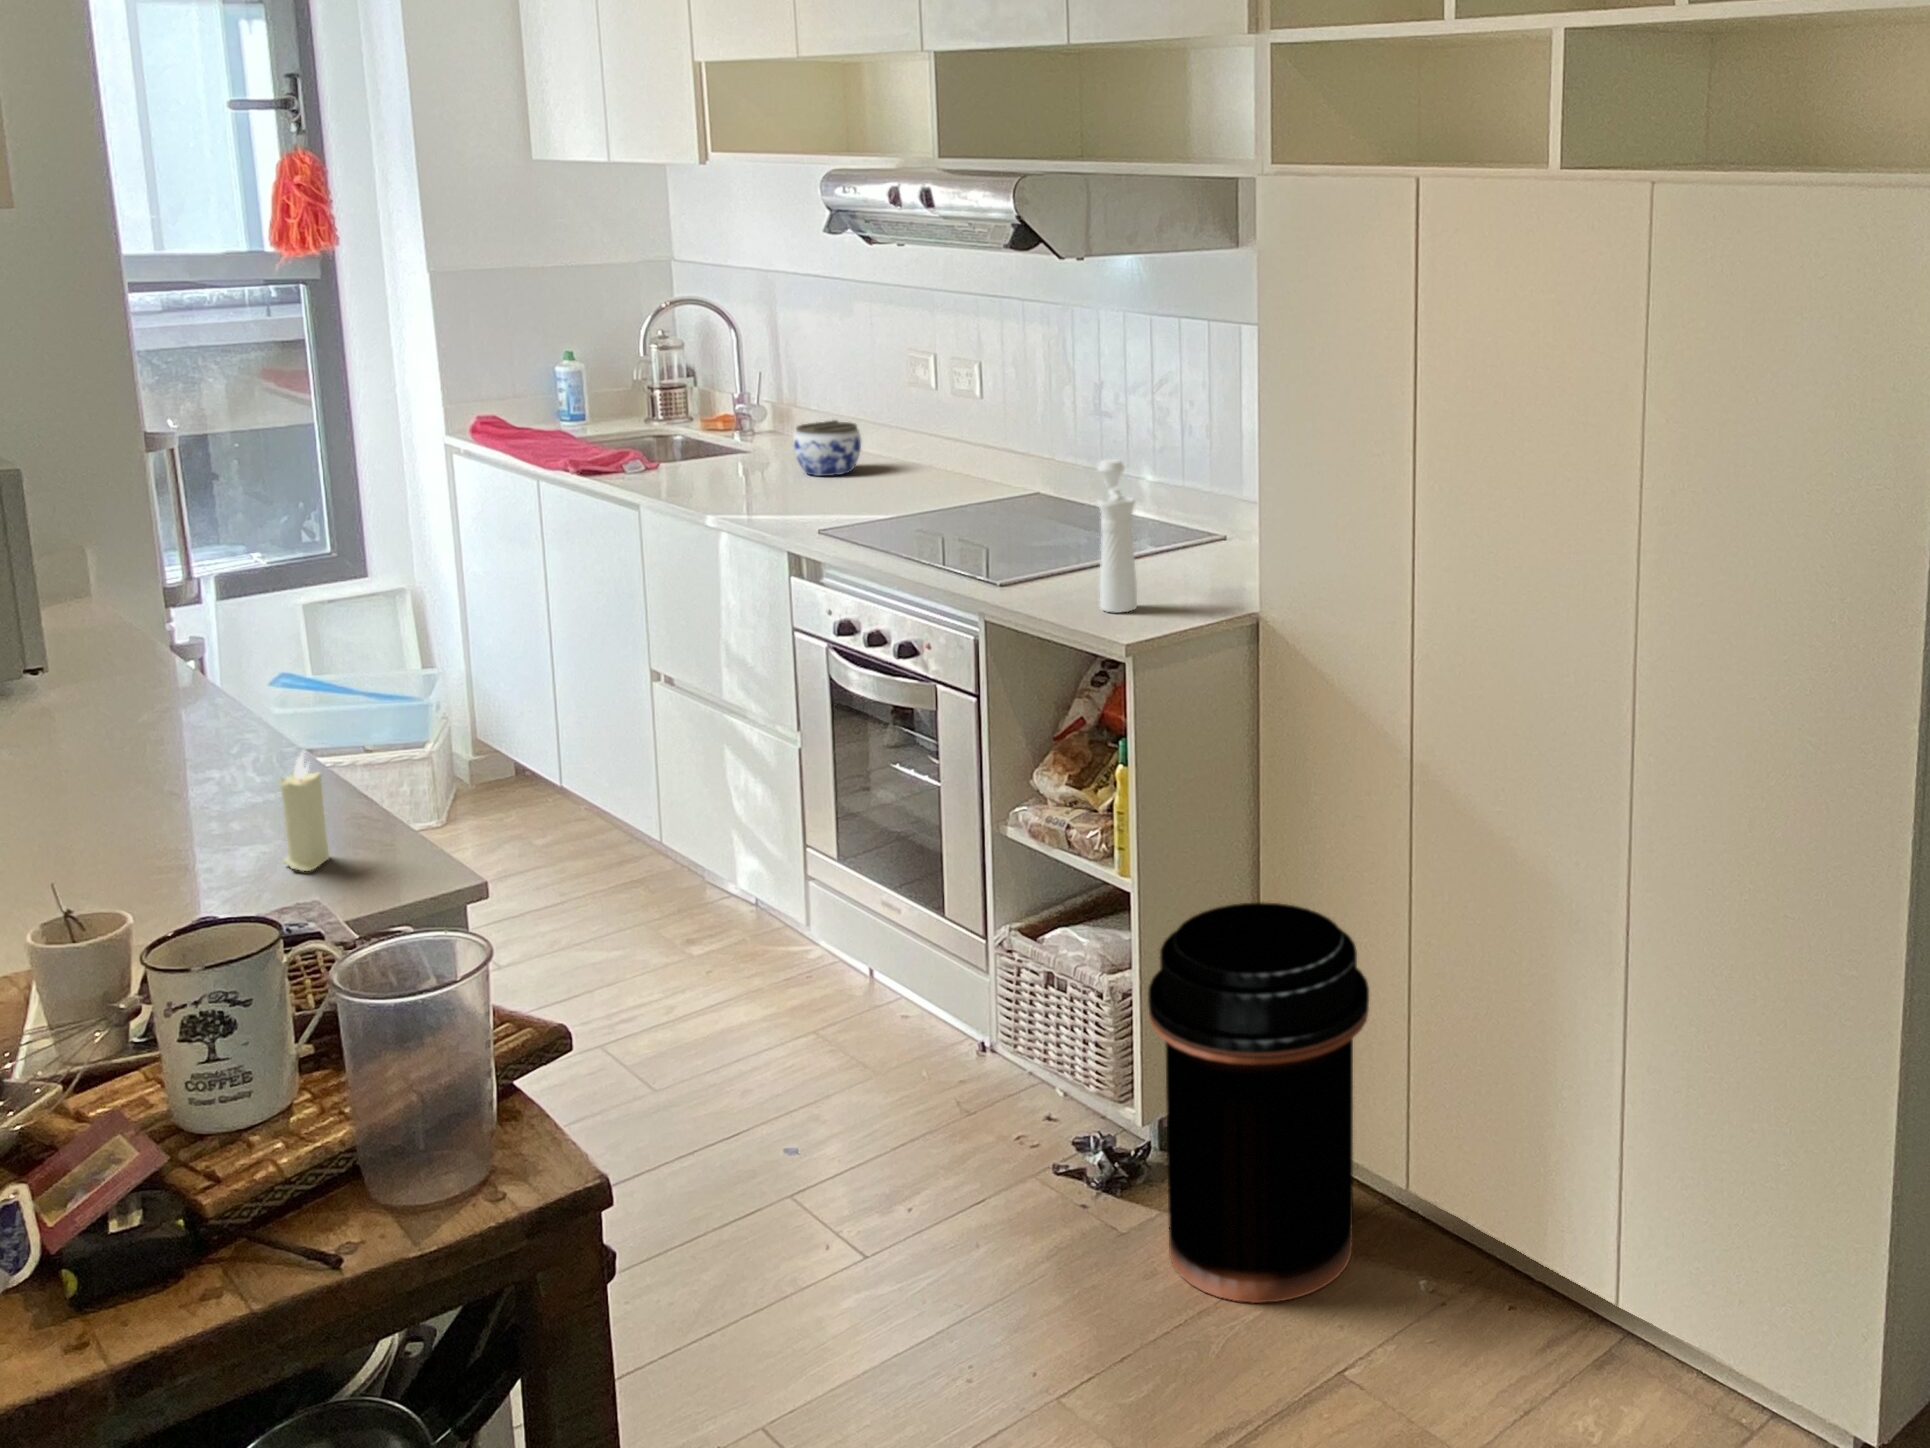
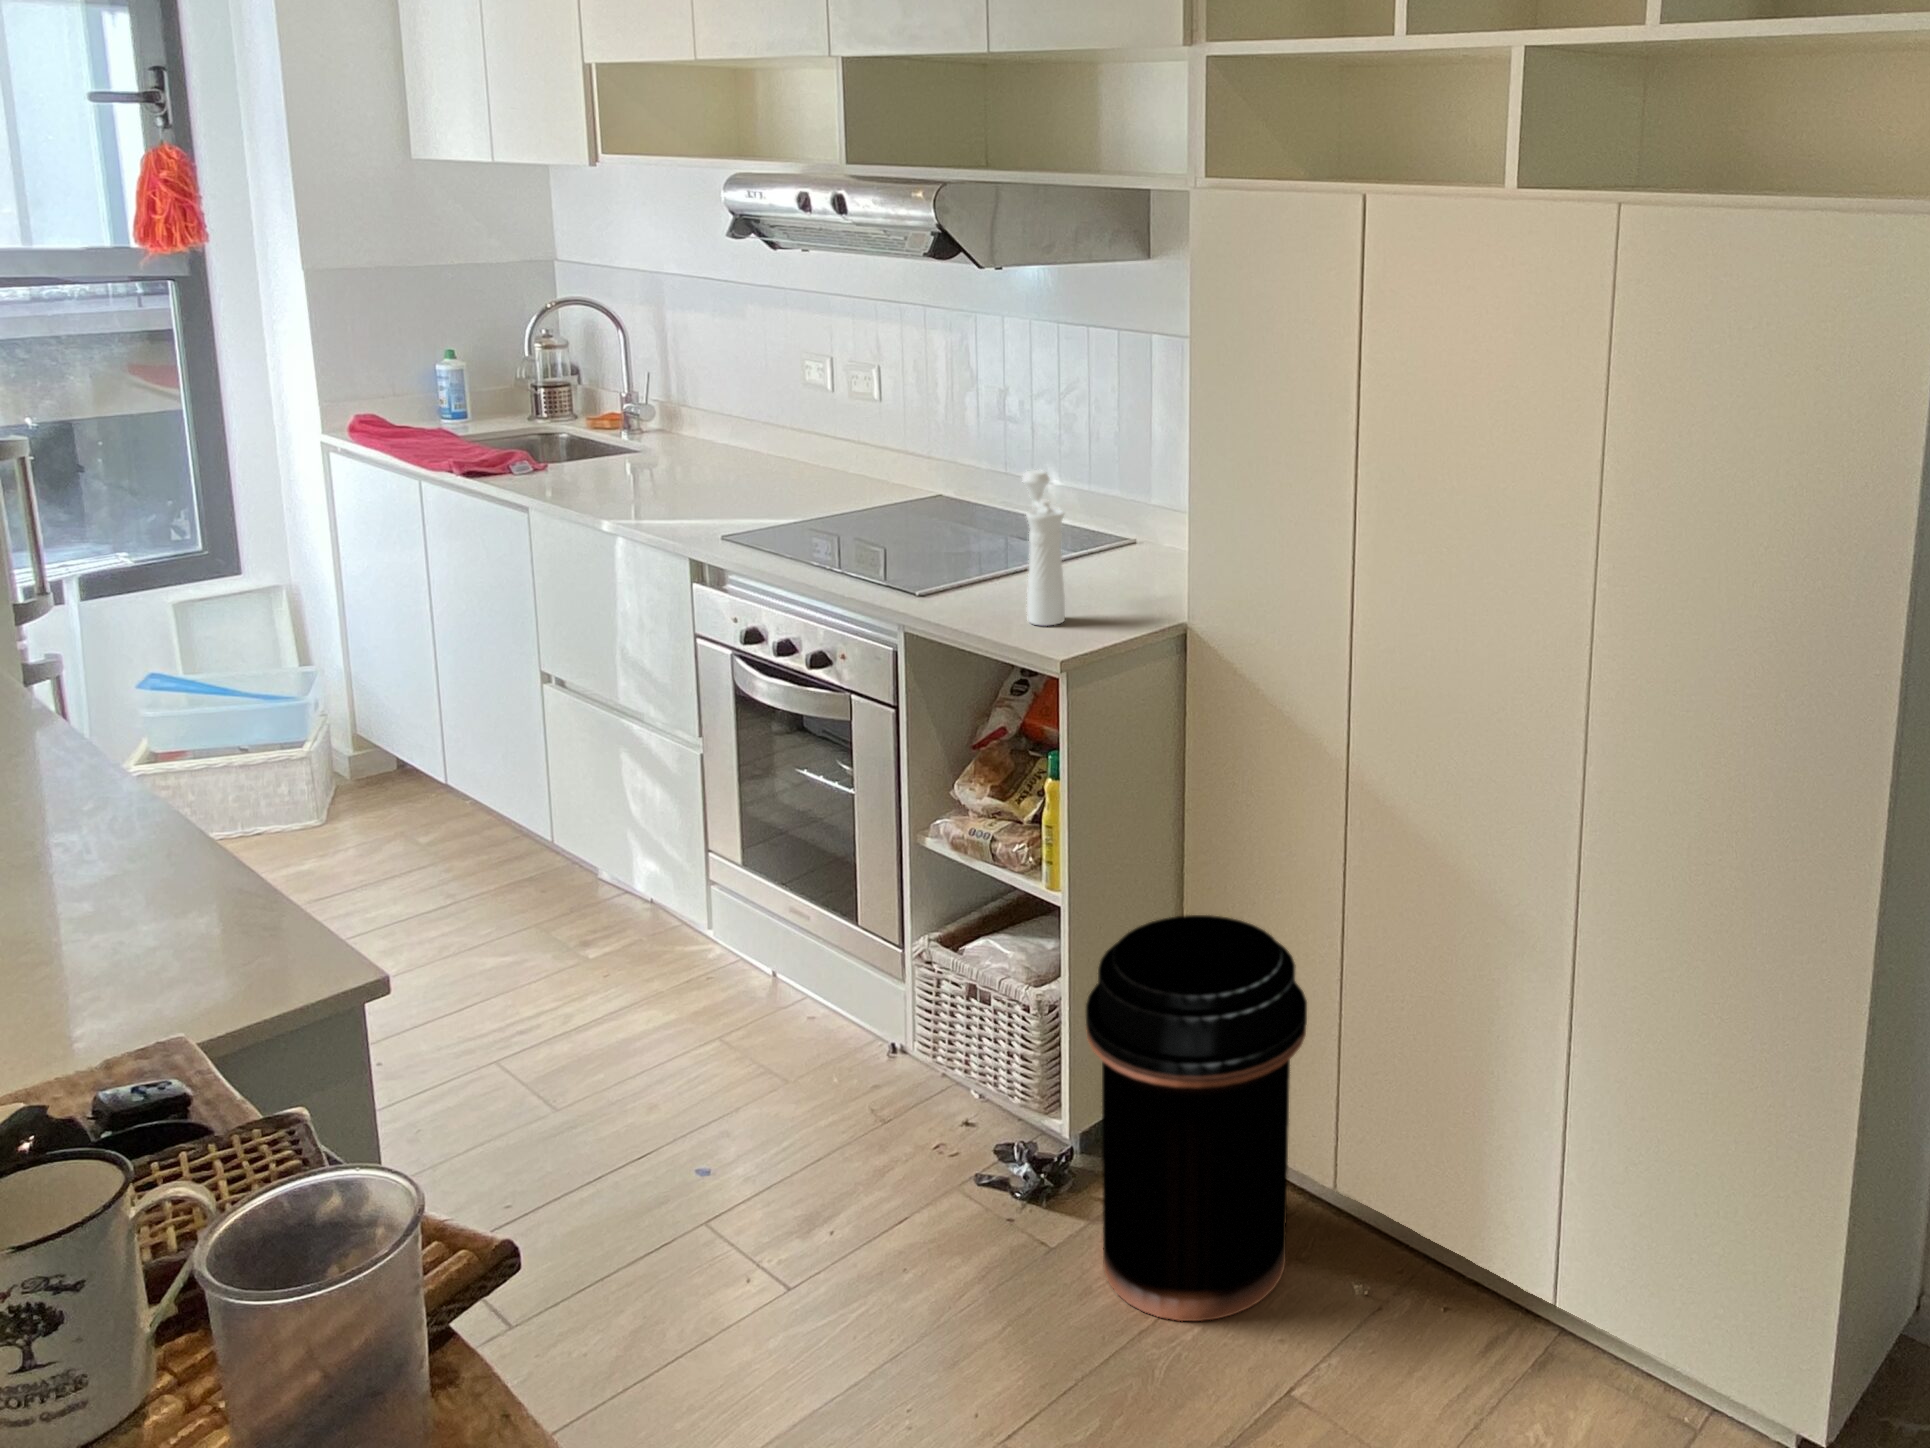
jar: present [793,420,861,476] -> none [690,423,759,478]
candle: present [280,751,329,871] -> none [138,827,200,966]

